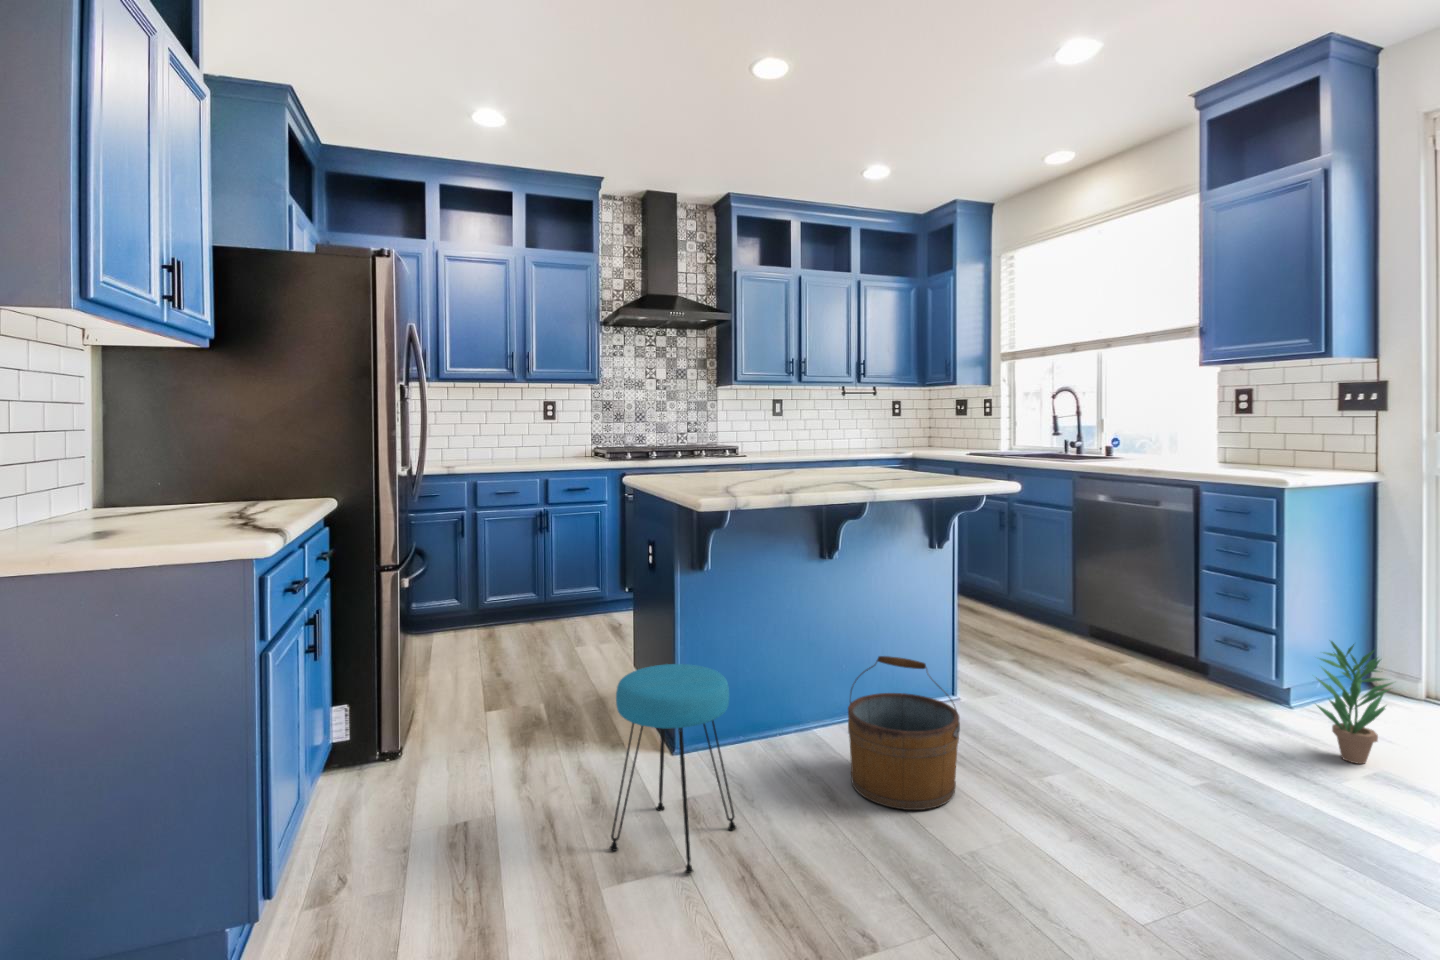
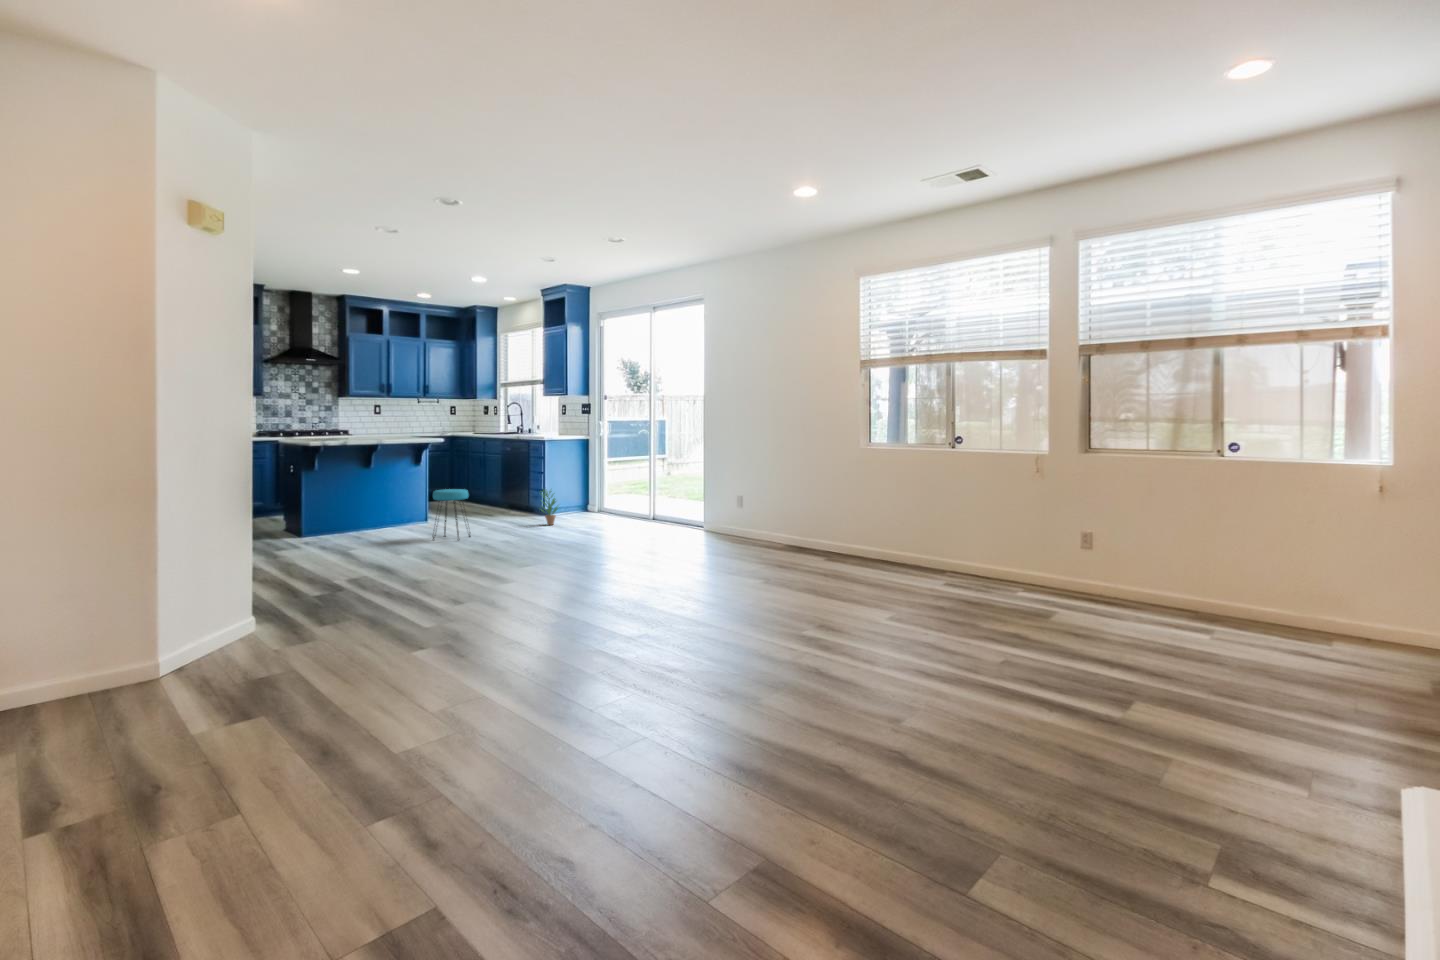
bucket: present [848,656,960,810] -> none [368,493,408,538]
stool: present [610,664,736,873] -> present [433,489,470,540]

